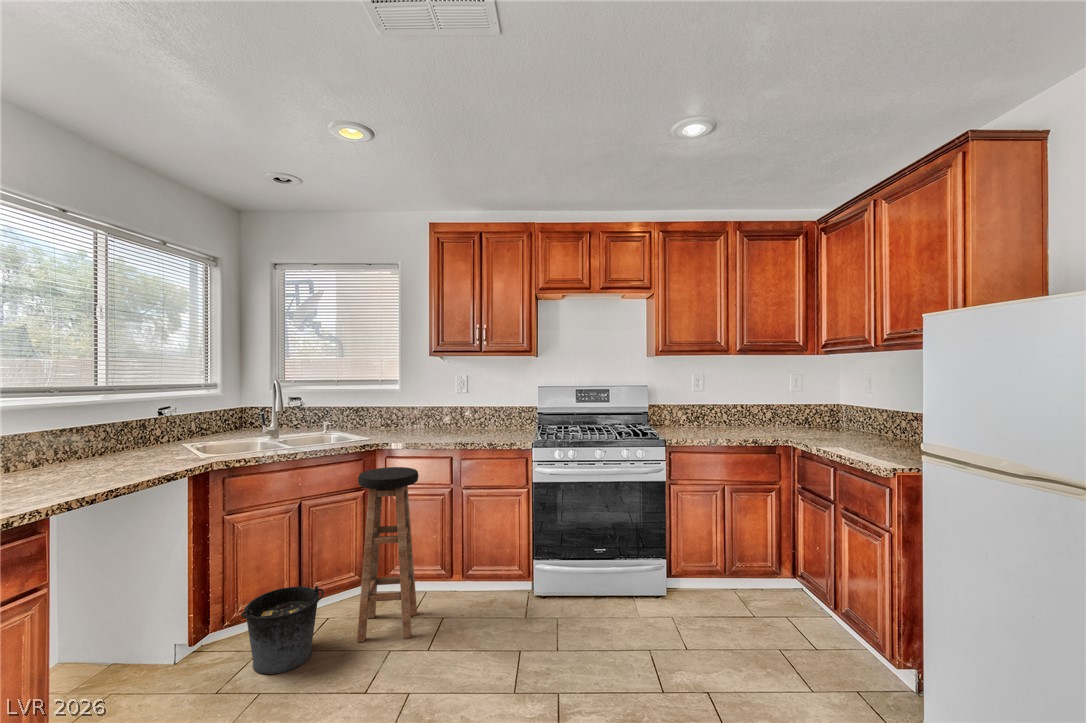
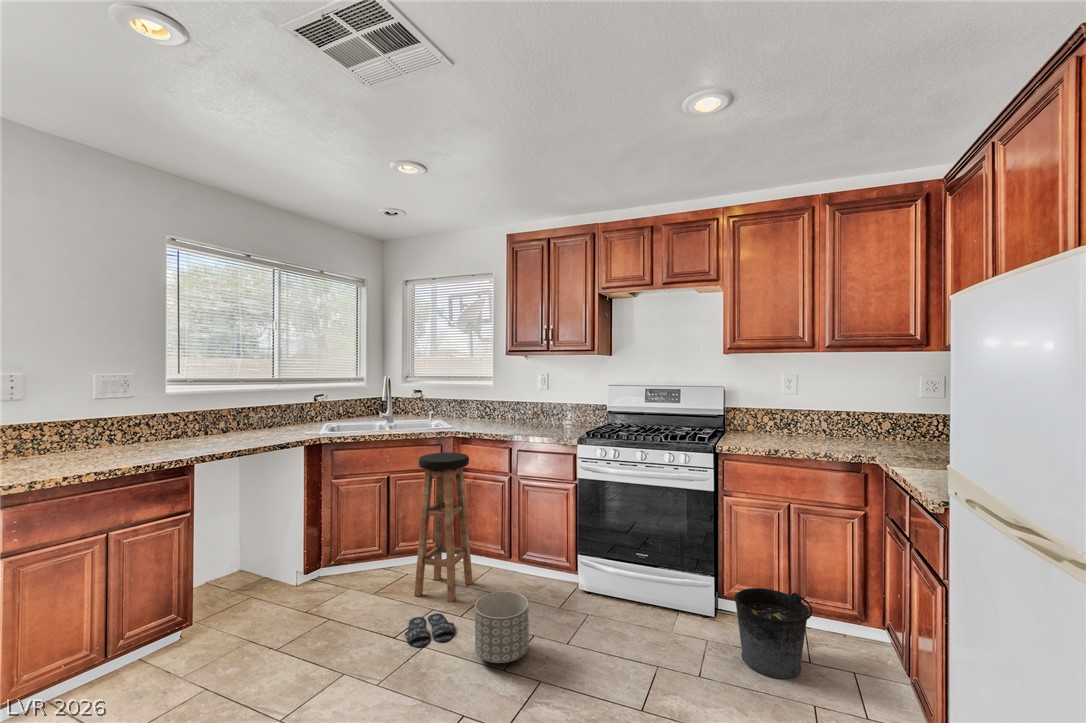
bucket: present [241,586,324,674] -> present [734,588,812,679]
planter: none [477,610,535,689] -> present [475,591,529,663]
slippers: none [375,655,439,698] -> present [405,613,454,647]

